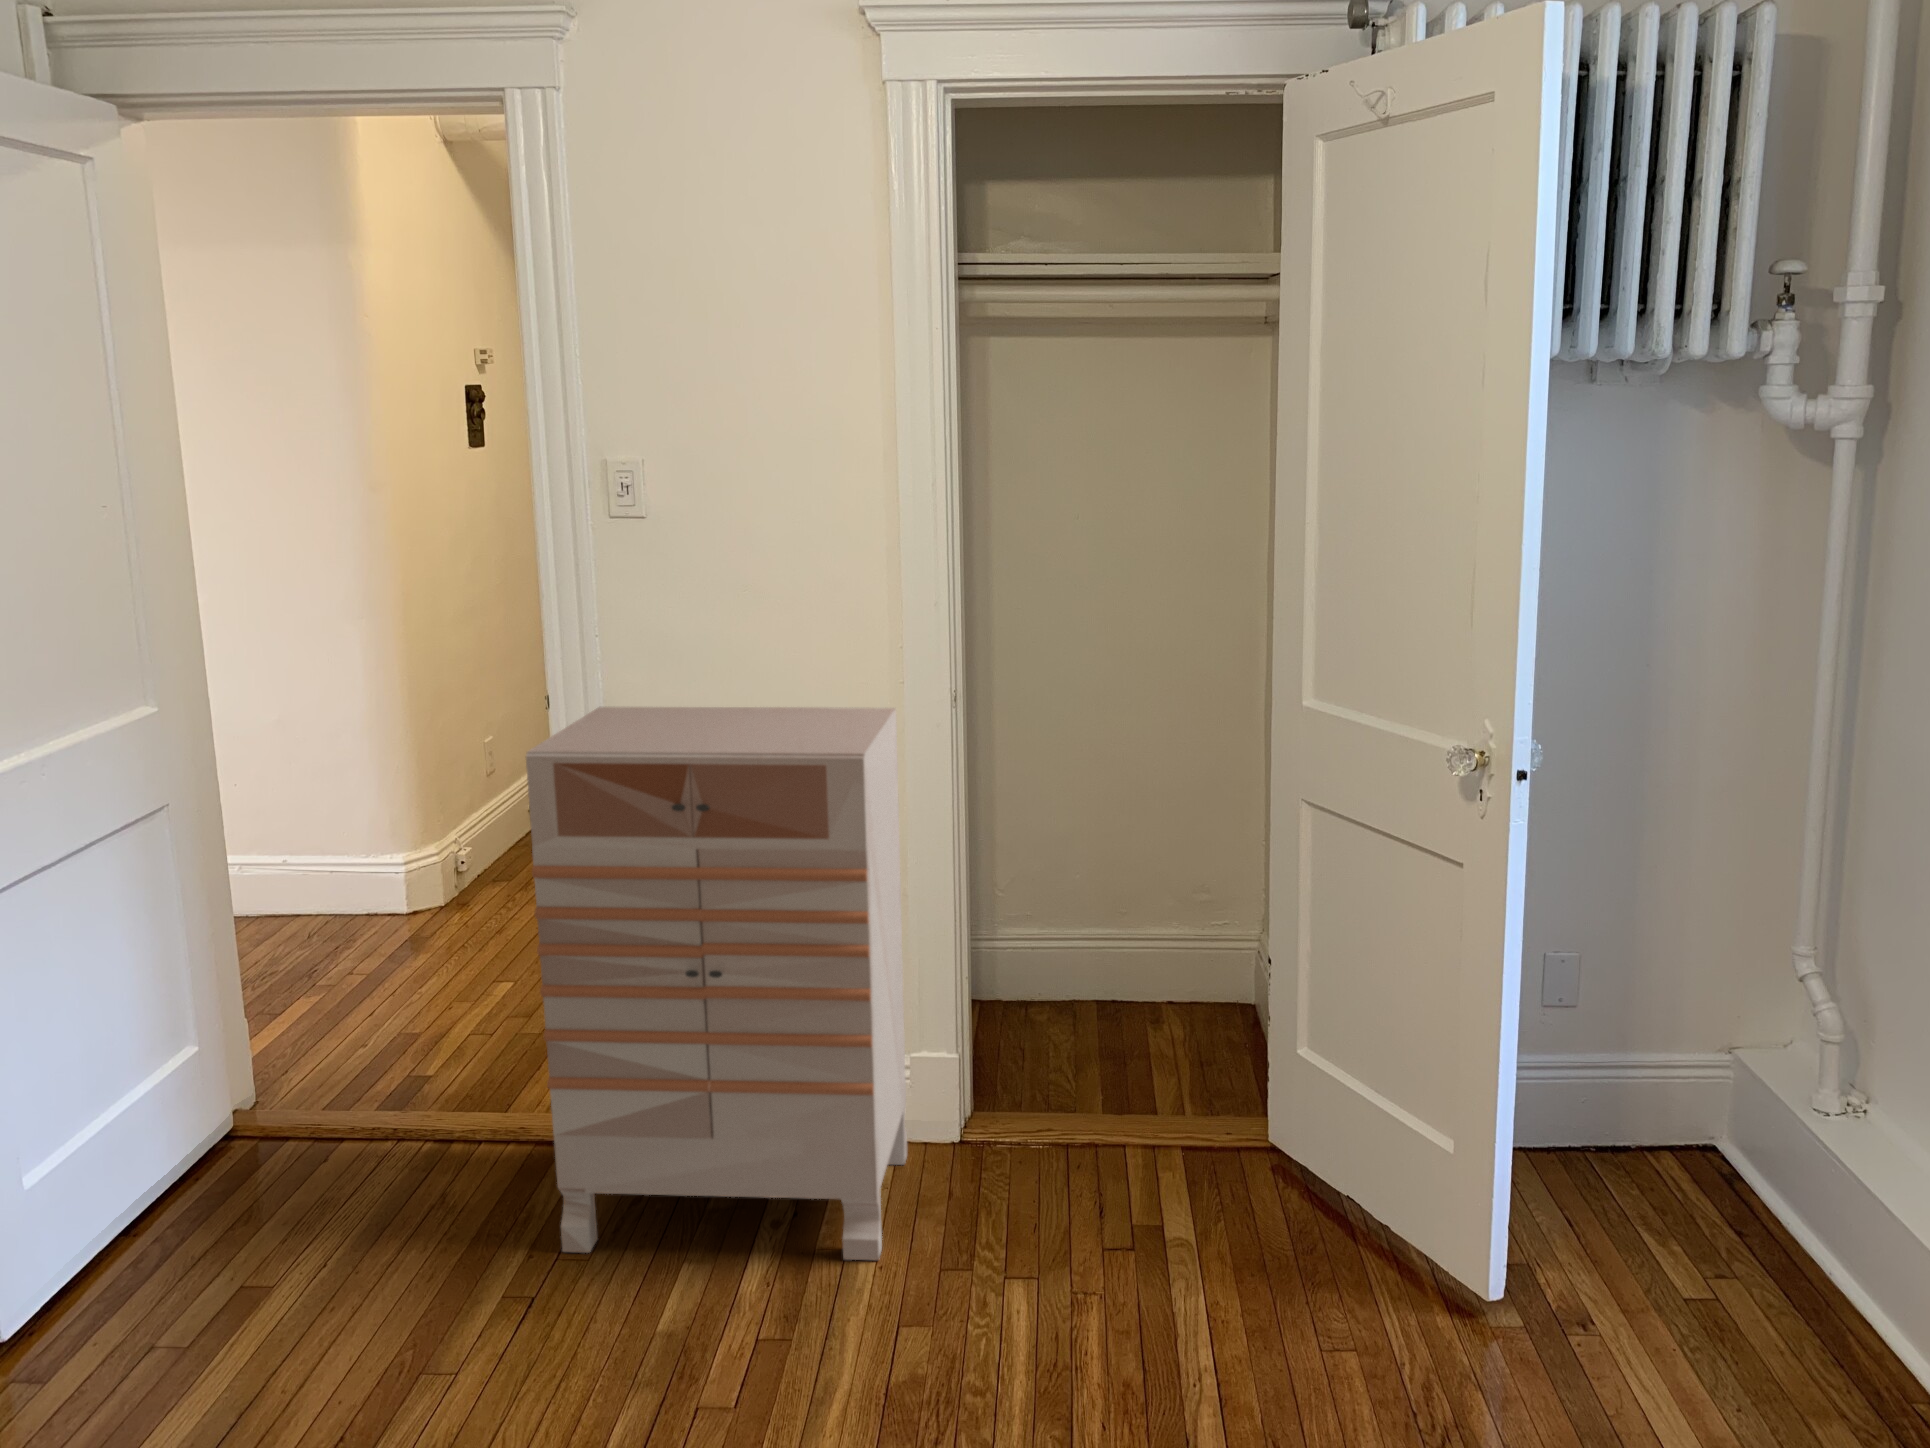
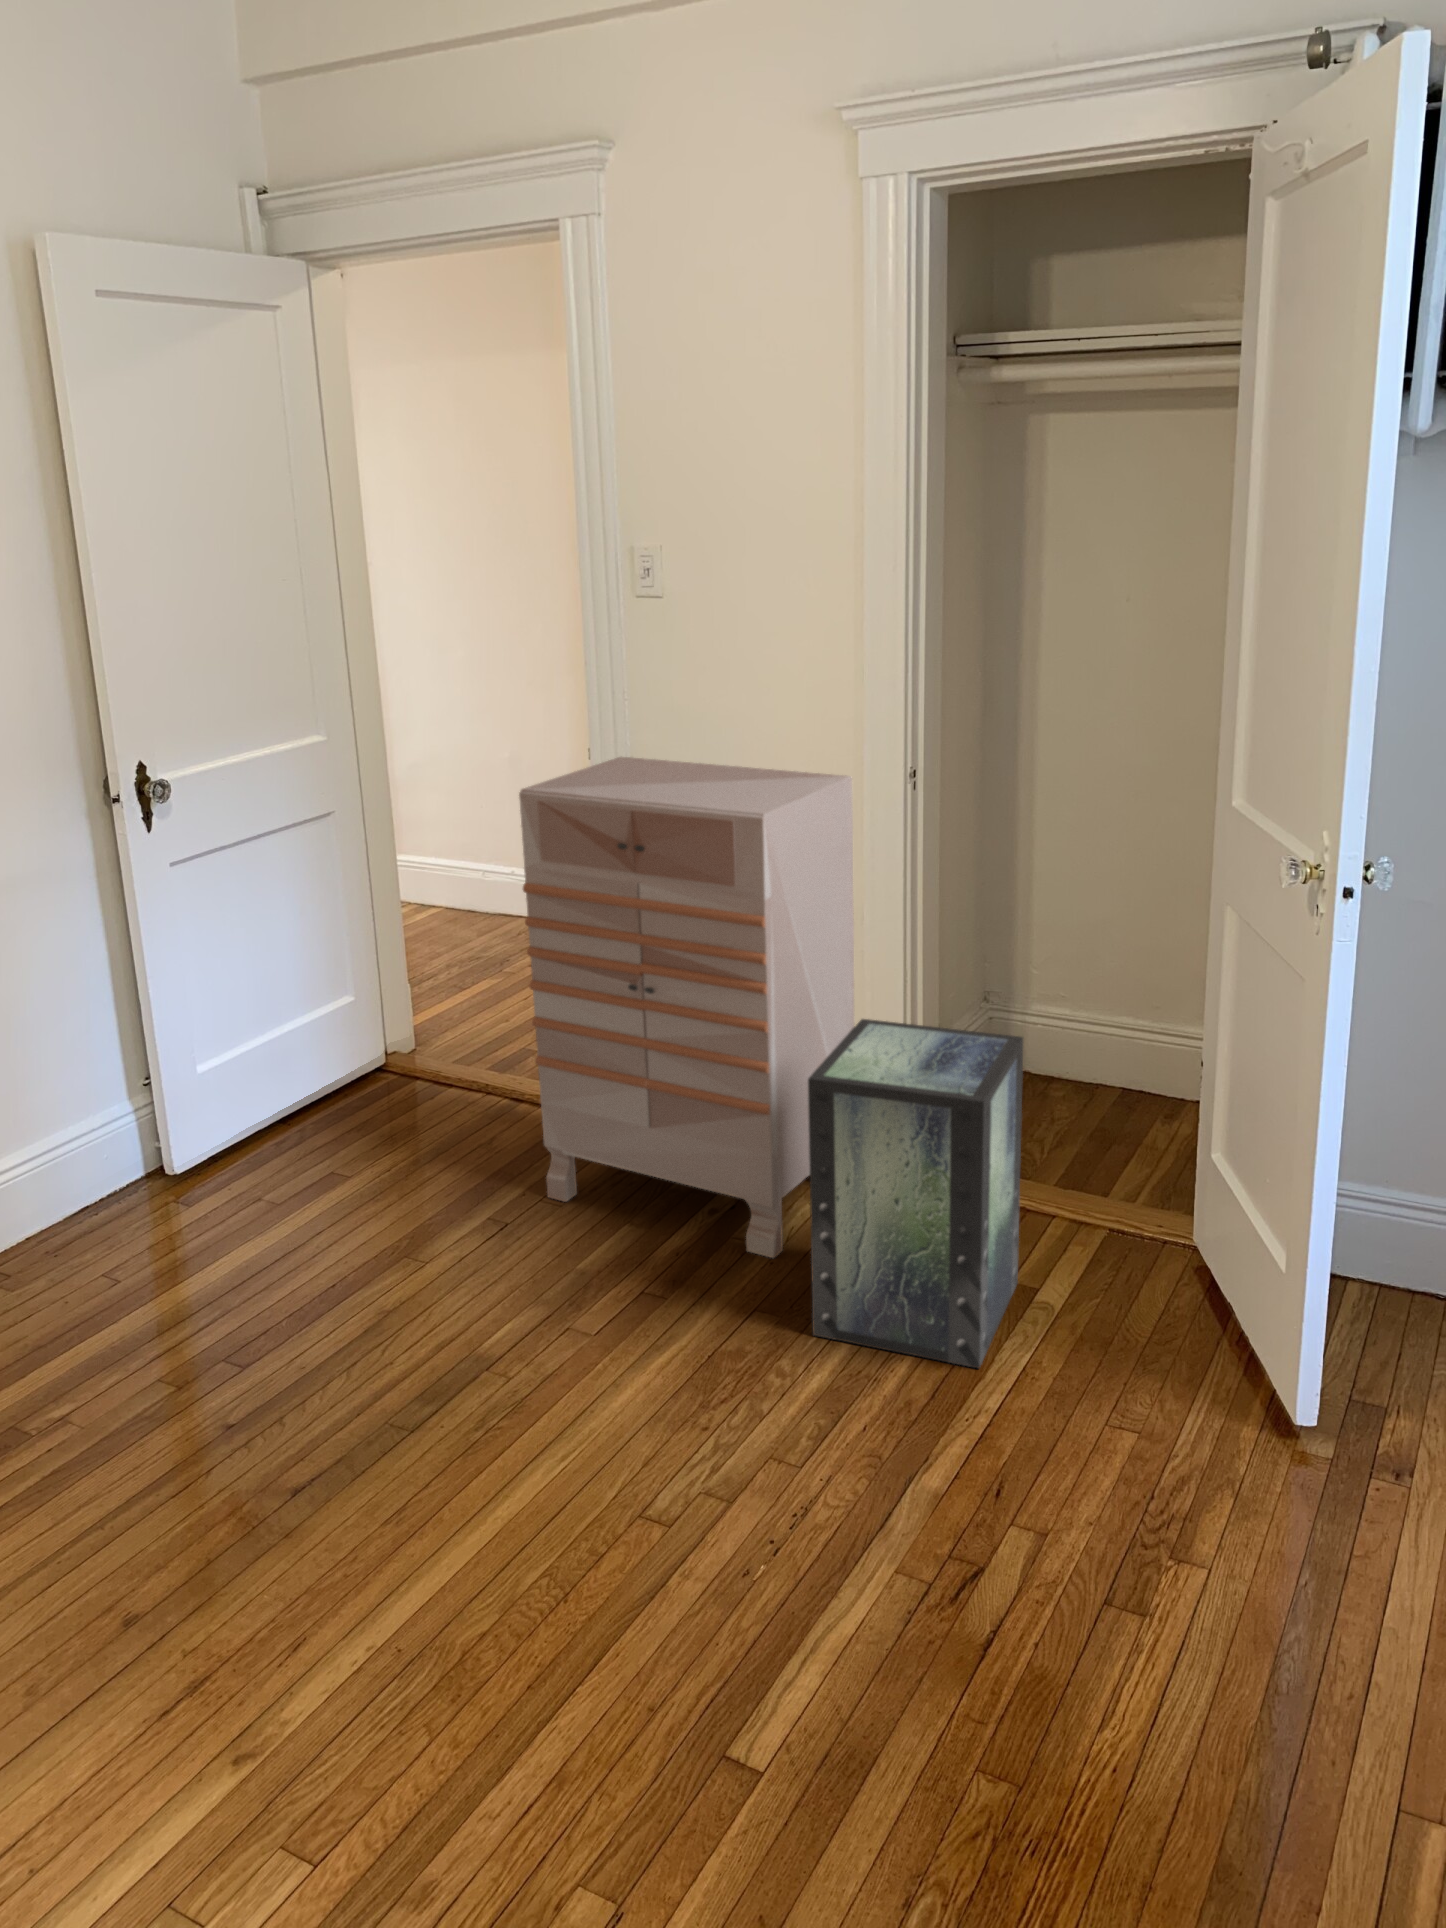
storage box: none [966,961,1173,1339] -> present [808,1019,1023,1368]

